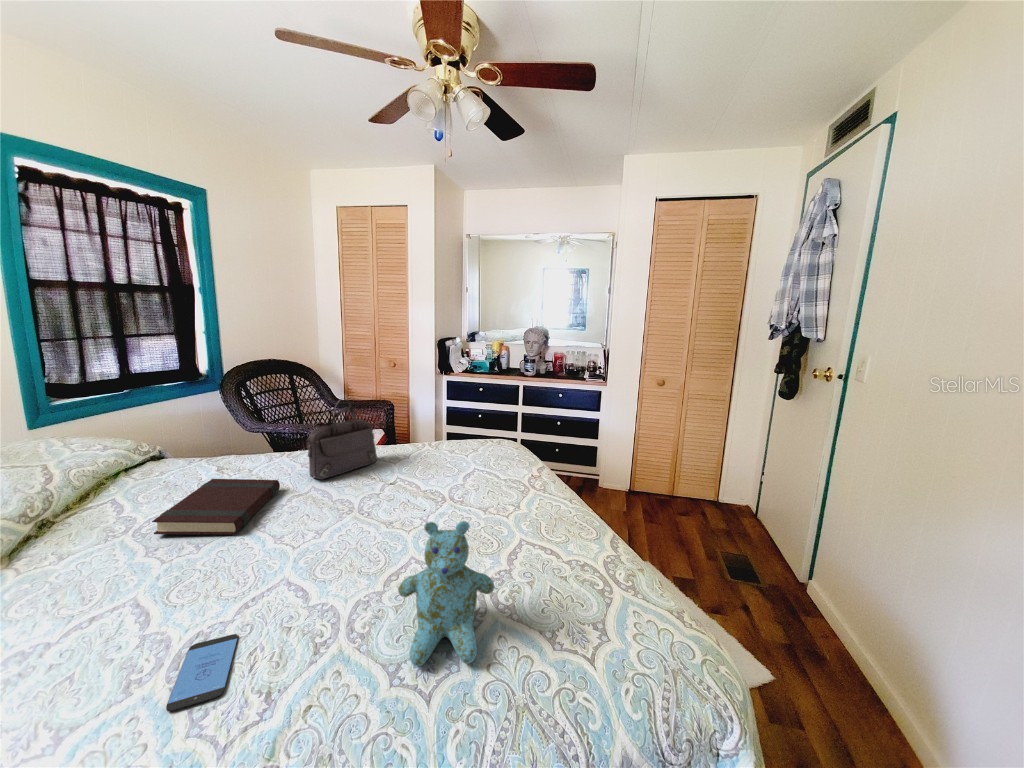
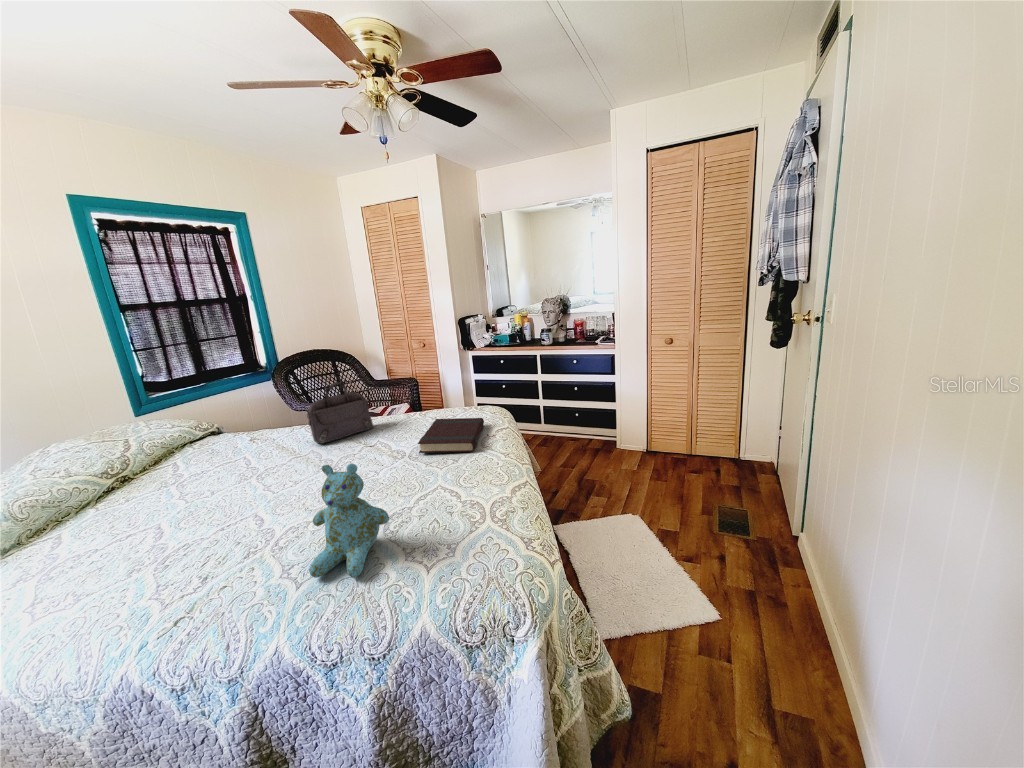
book: present [152,479,280,535] -> present [418,418,484,453]
smartphone: present [166,634,238,711] -> none [142,553,208,599]

